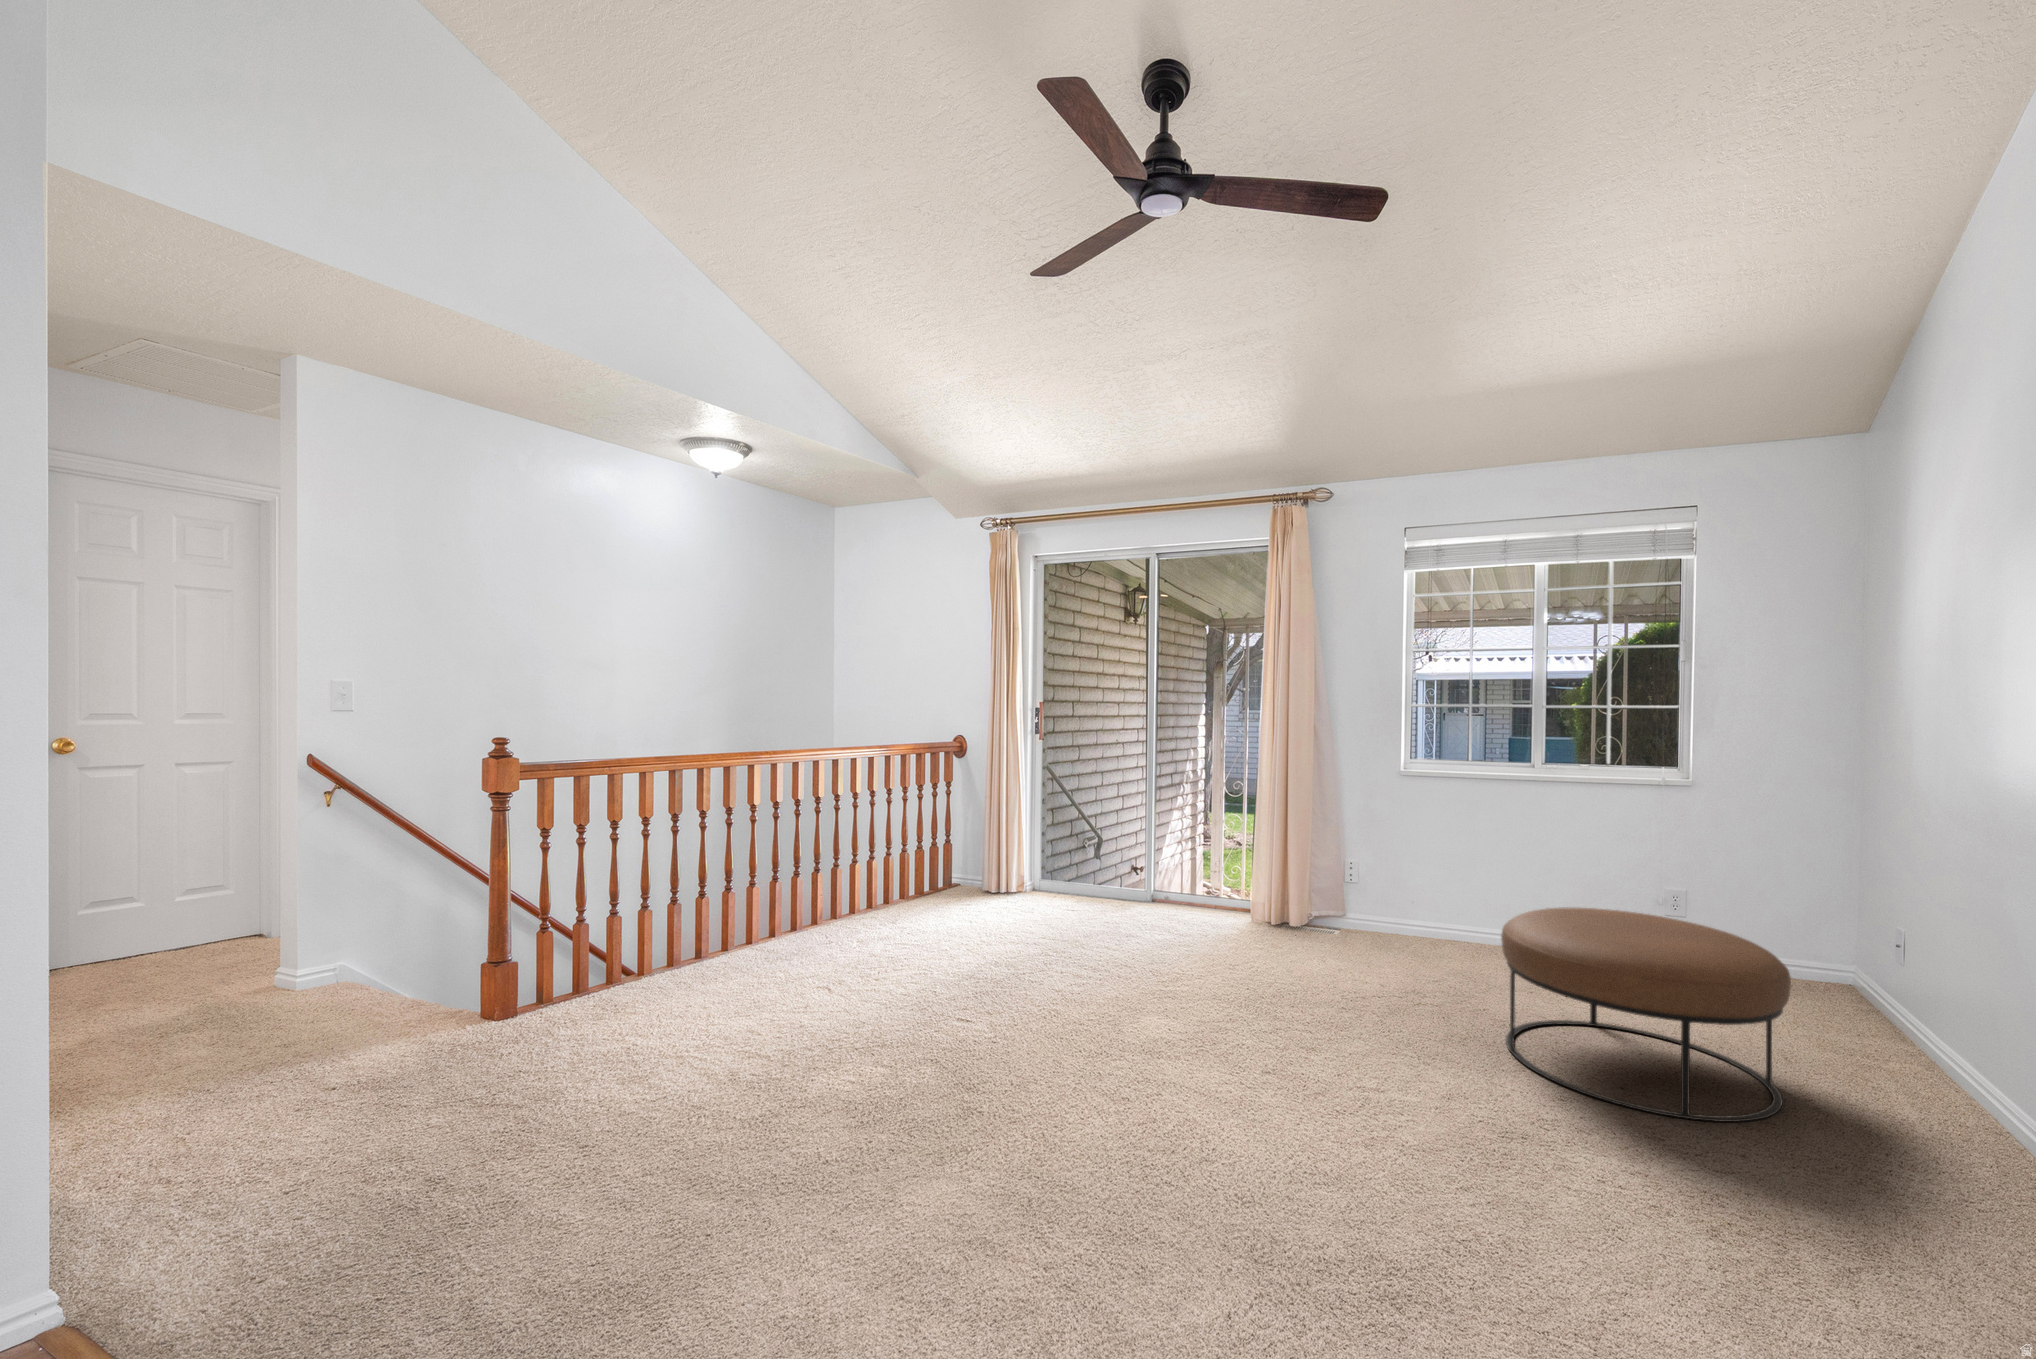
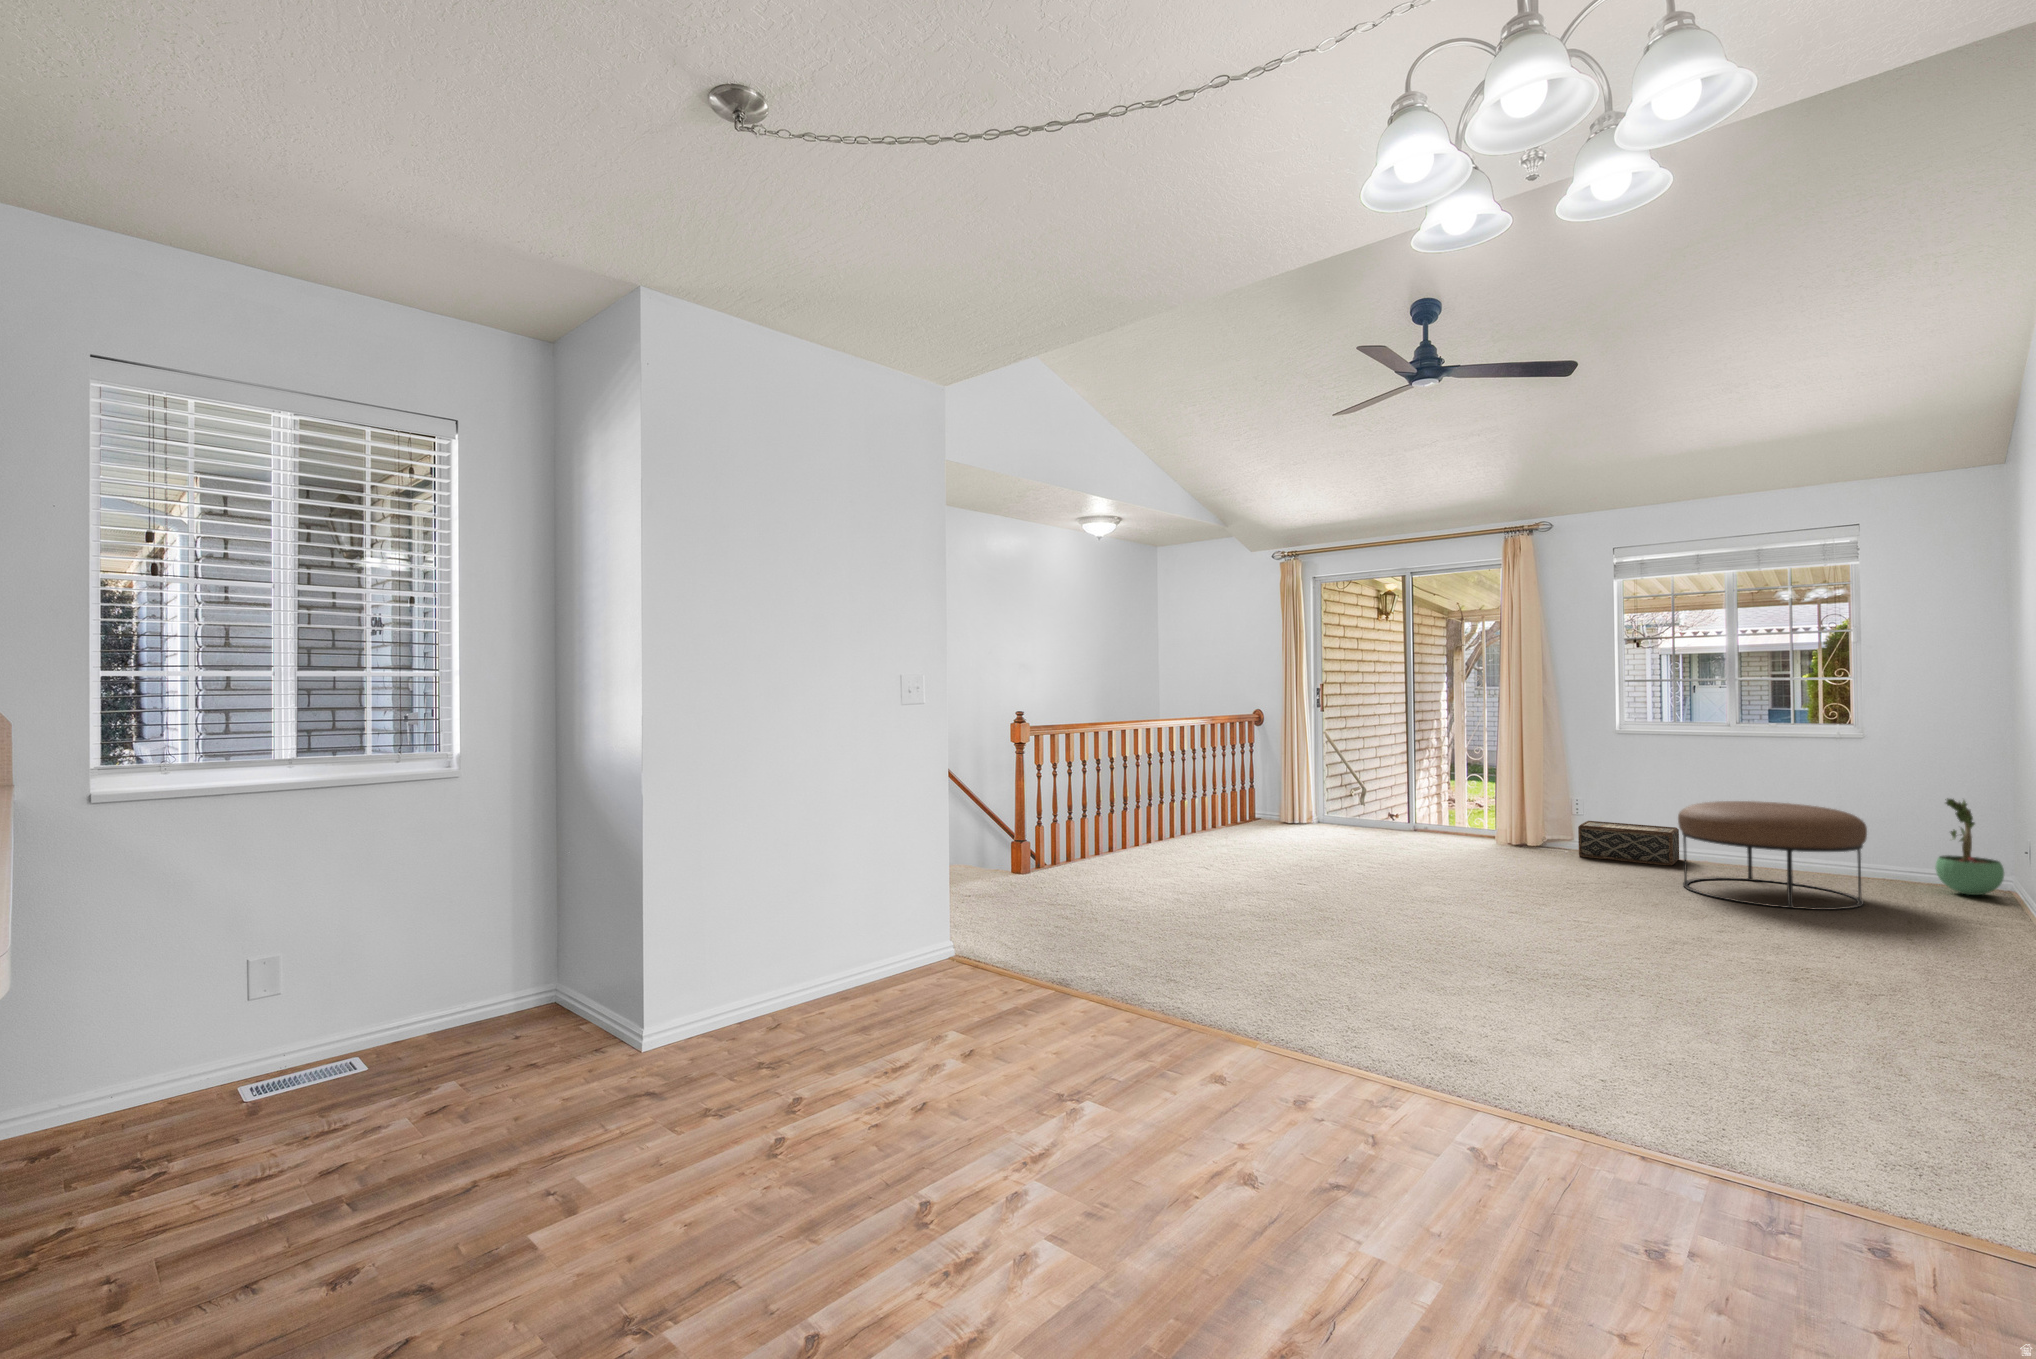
woven basket: none [1355,908,1486,986] -> present [1578,821,1679,865]
potted plant: none [1849,909,1955,1062] -> present [1935,799,2004,895]

